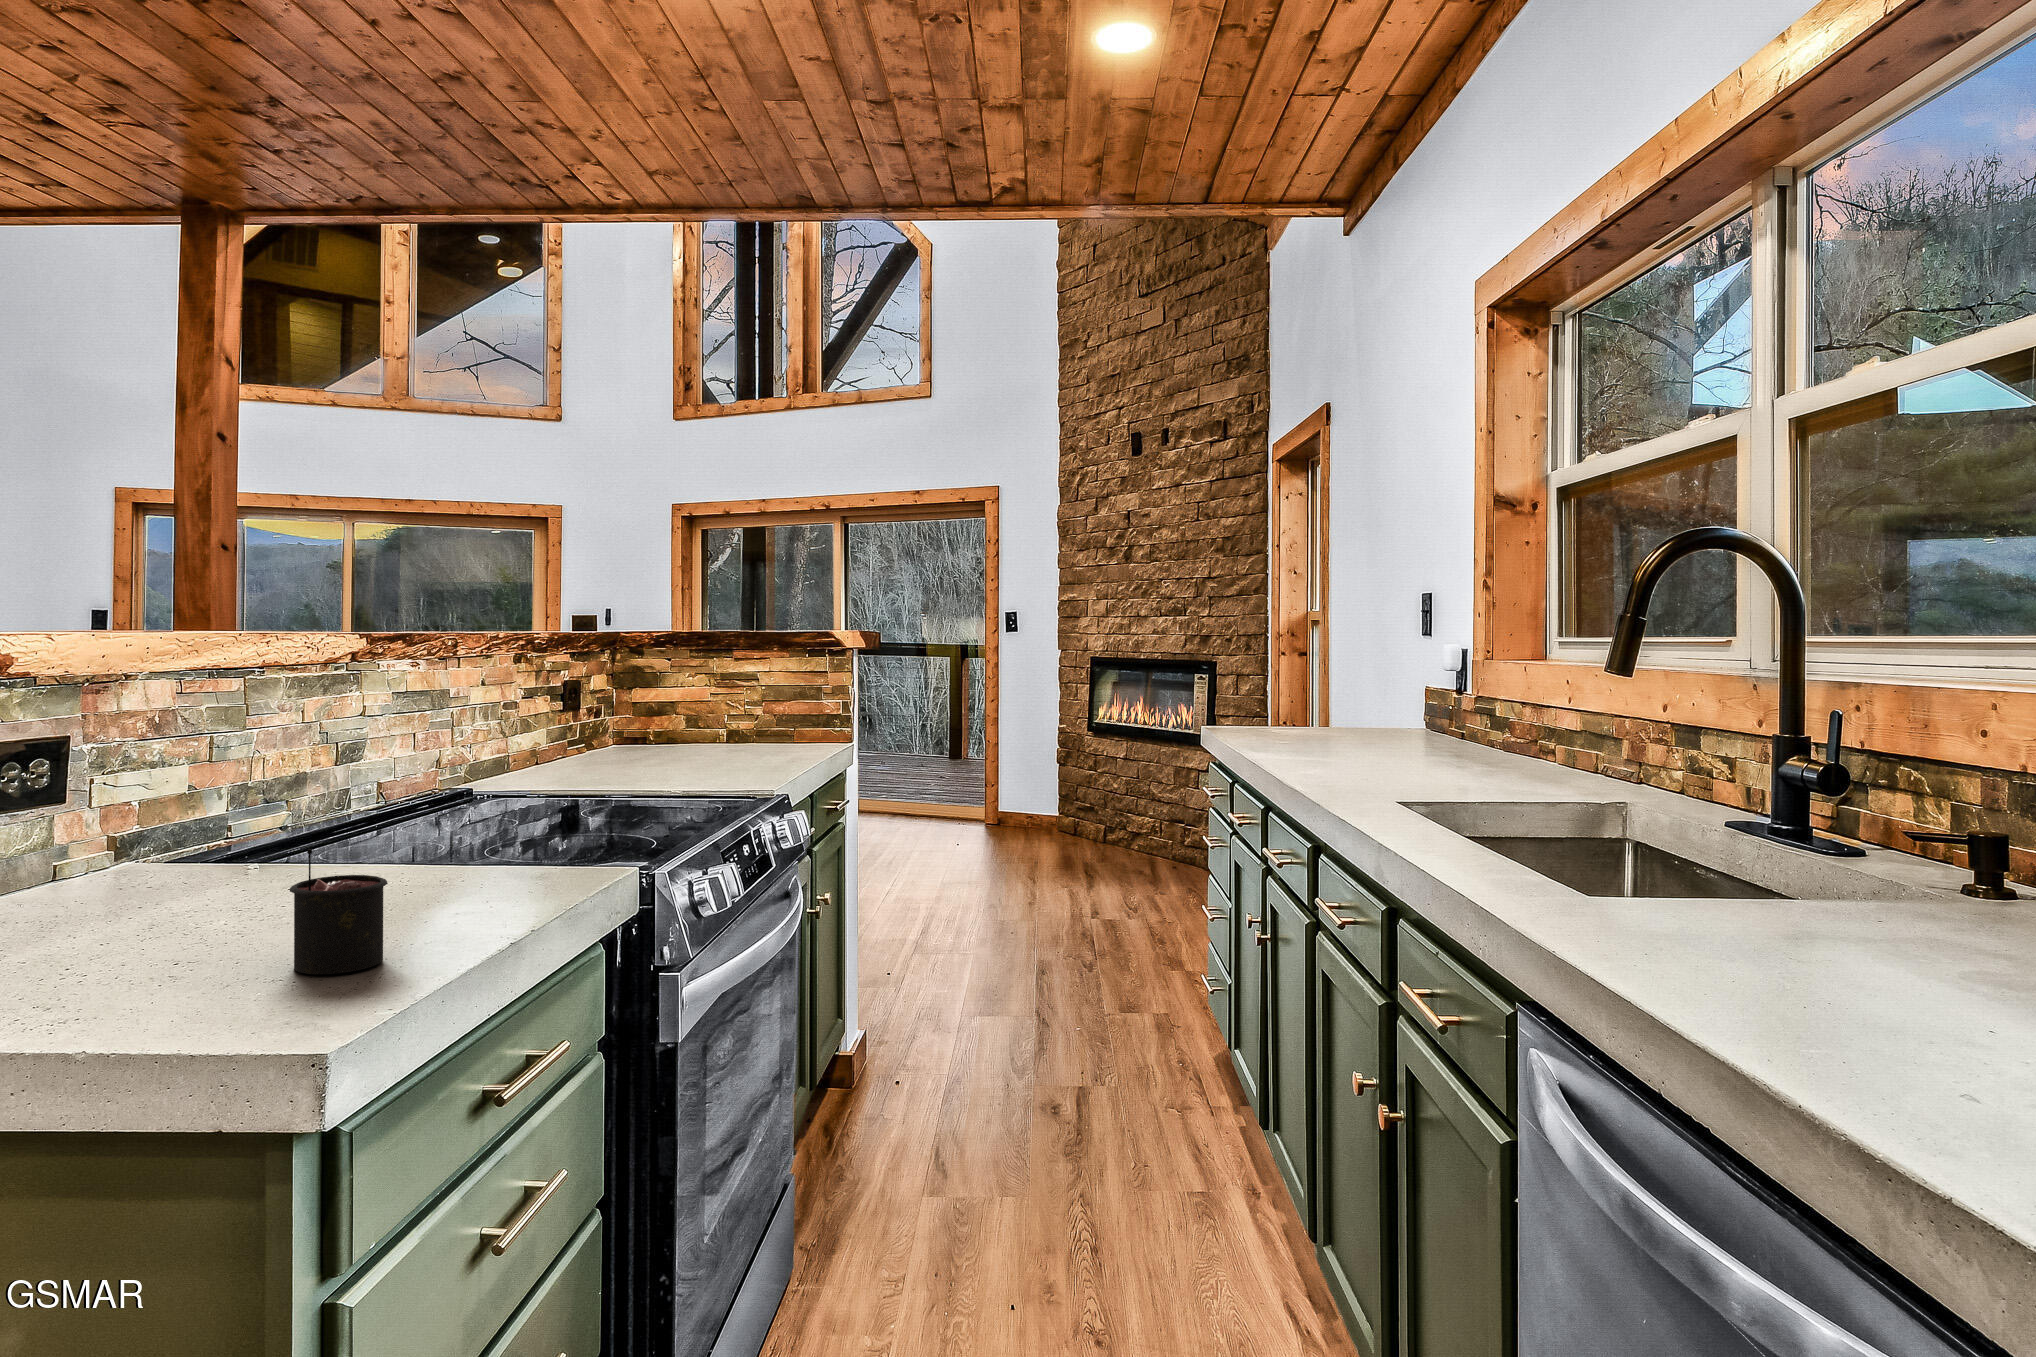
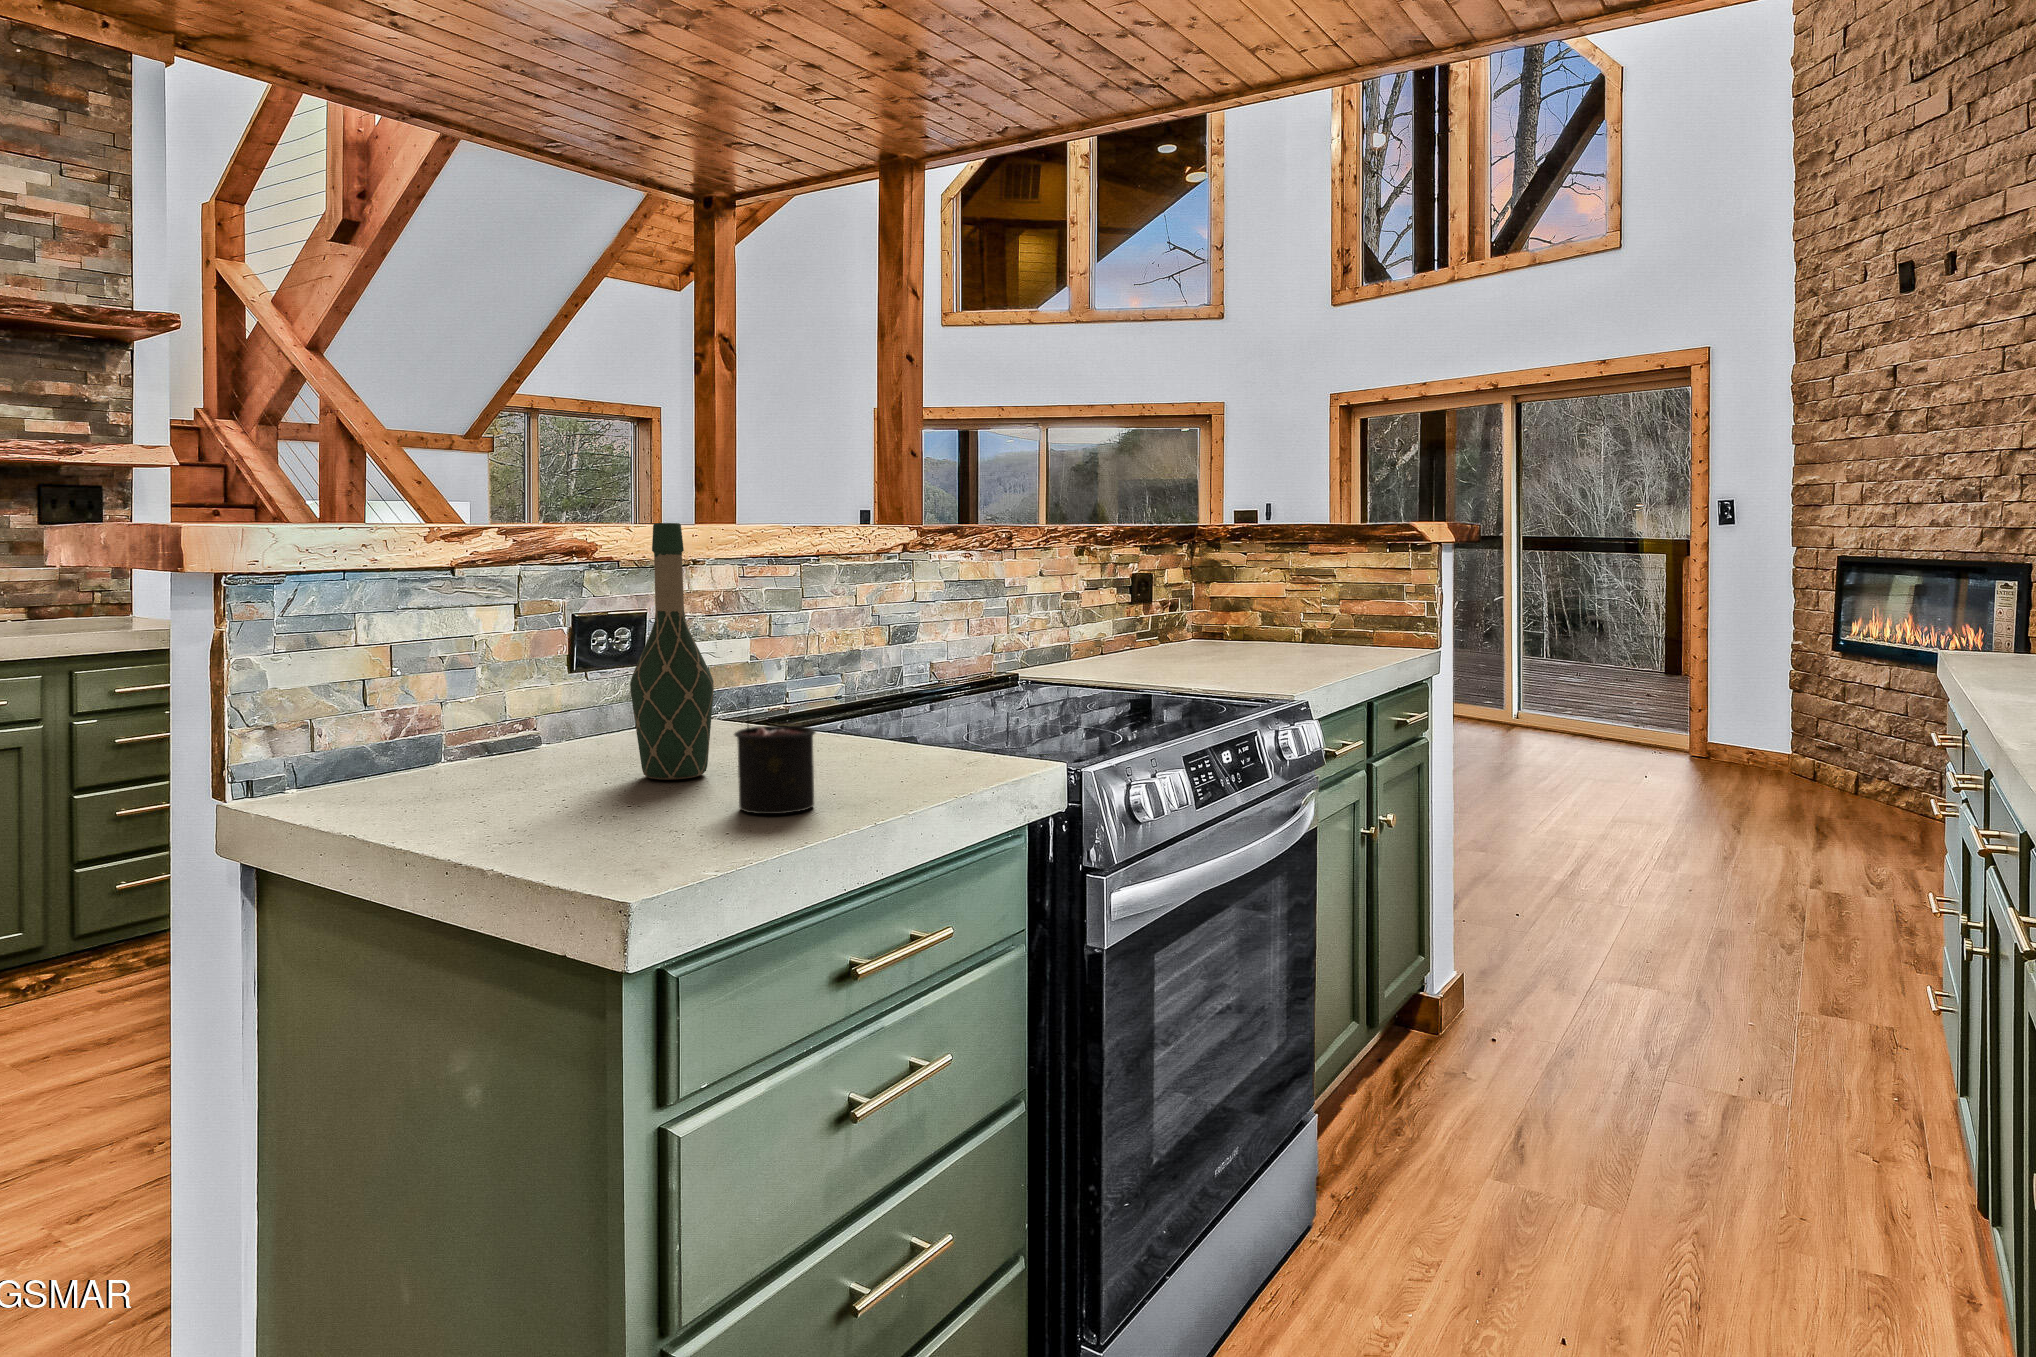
wine bottle: none [108,655,221,946] -> present [630,523,714,779]

